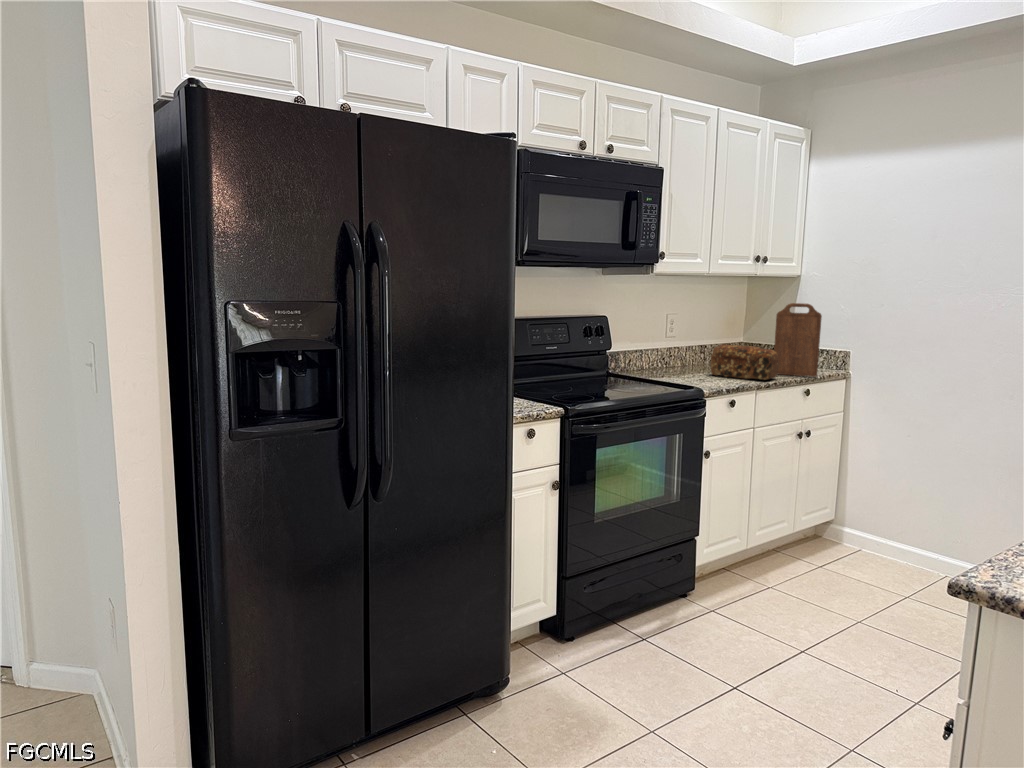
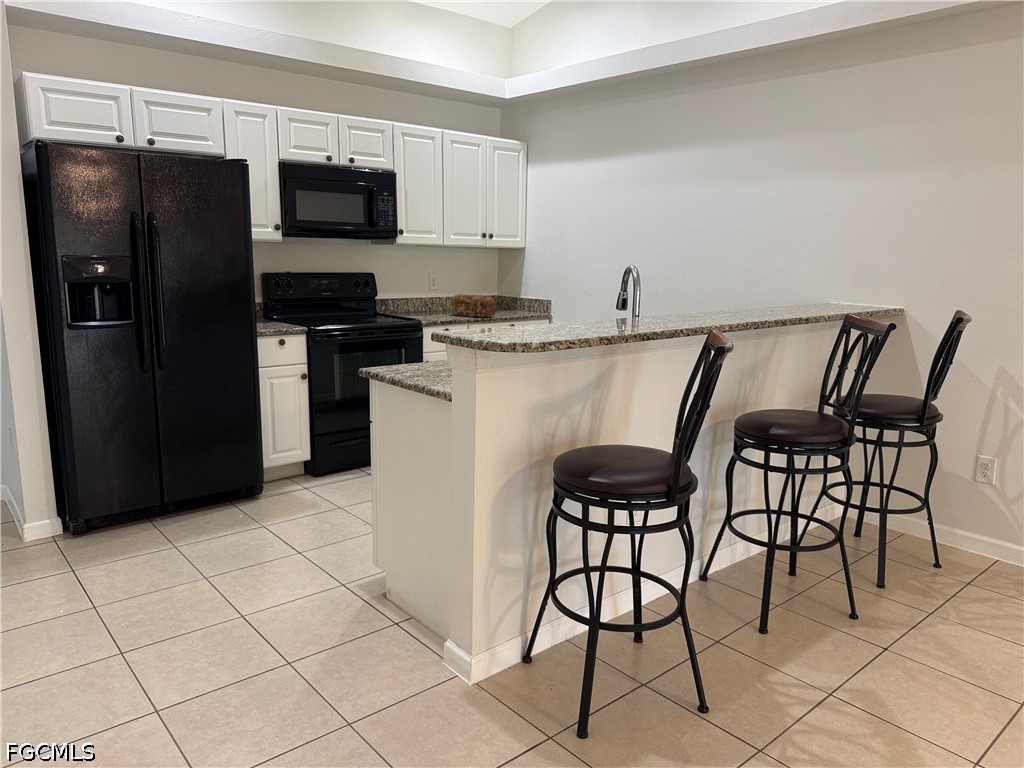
cutting board: present [774,303,822,377] -> none [500,266,528,316]

